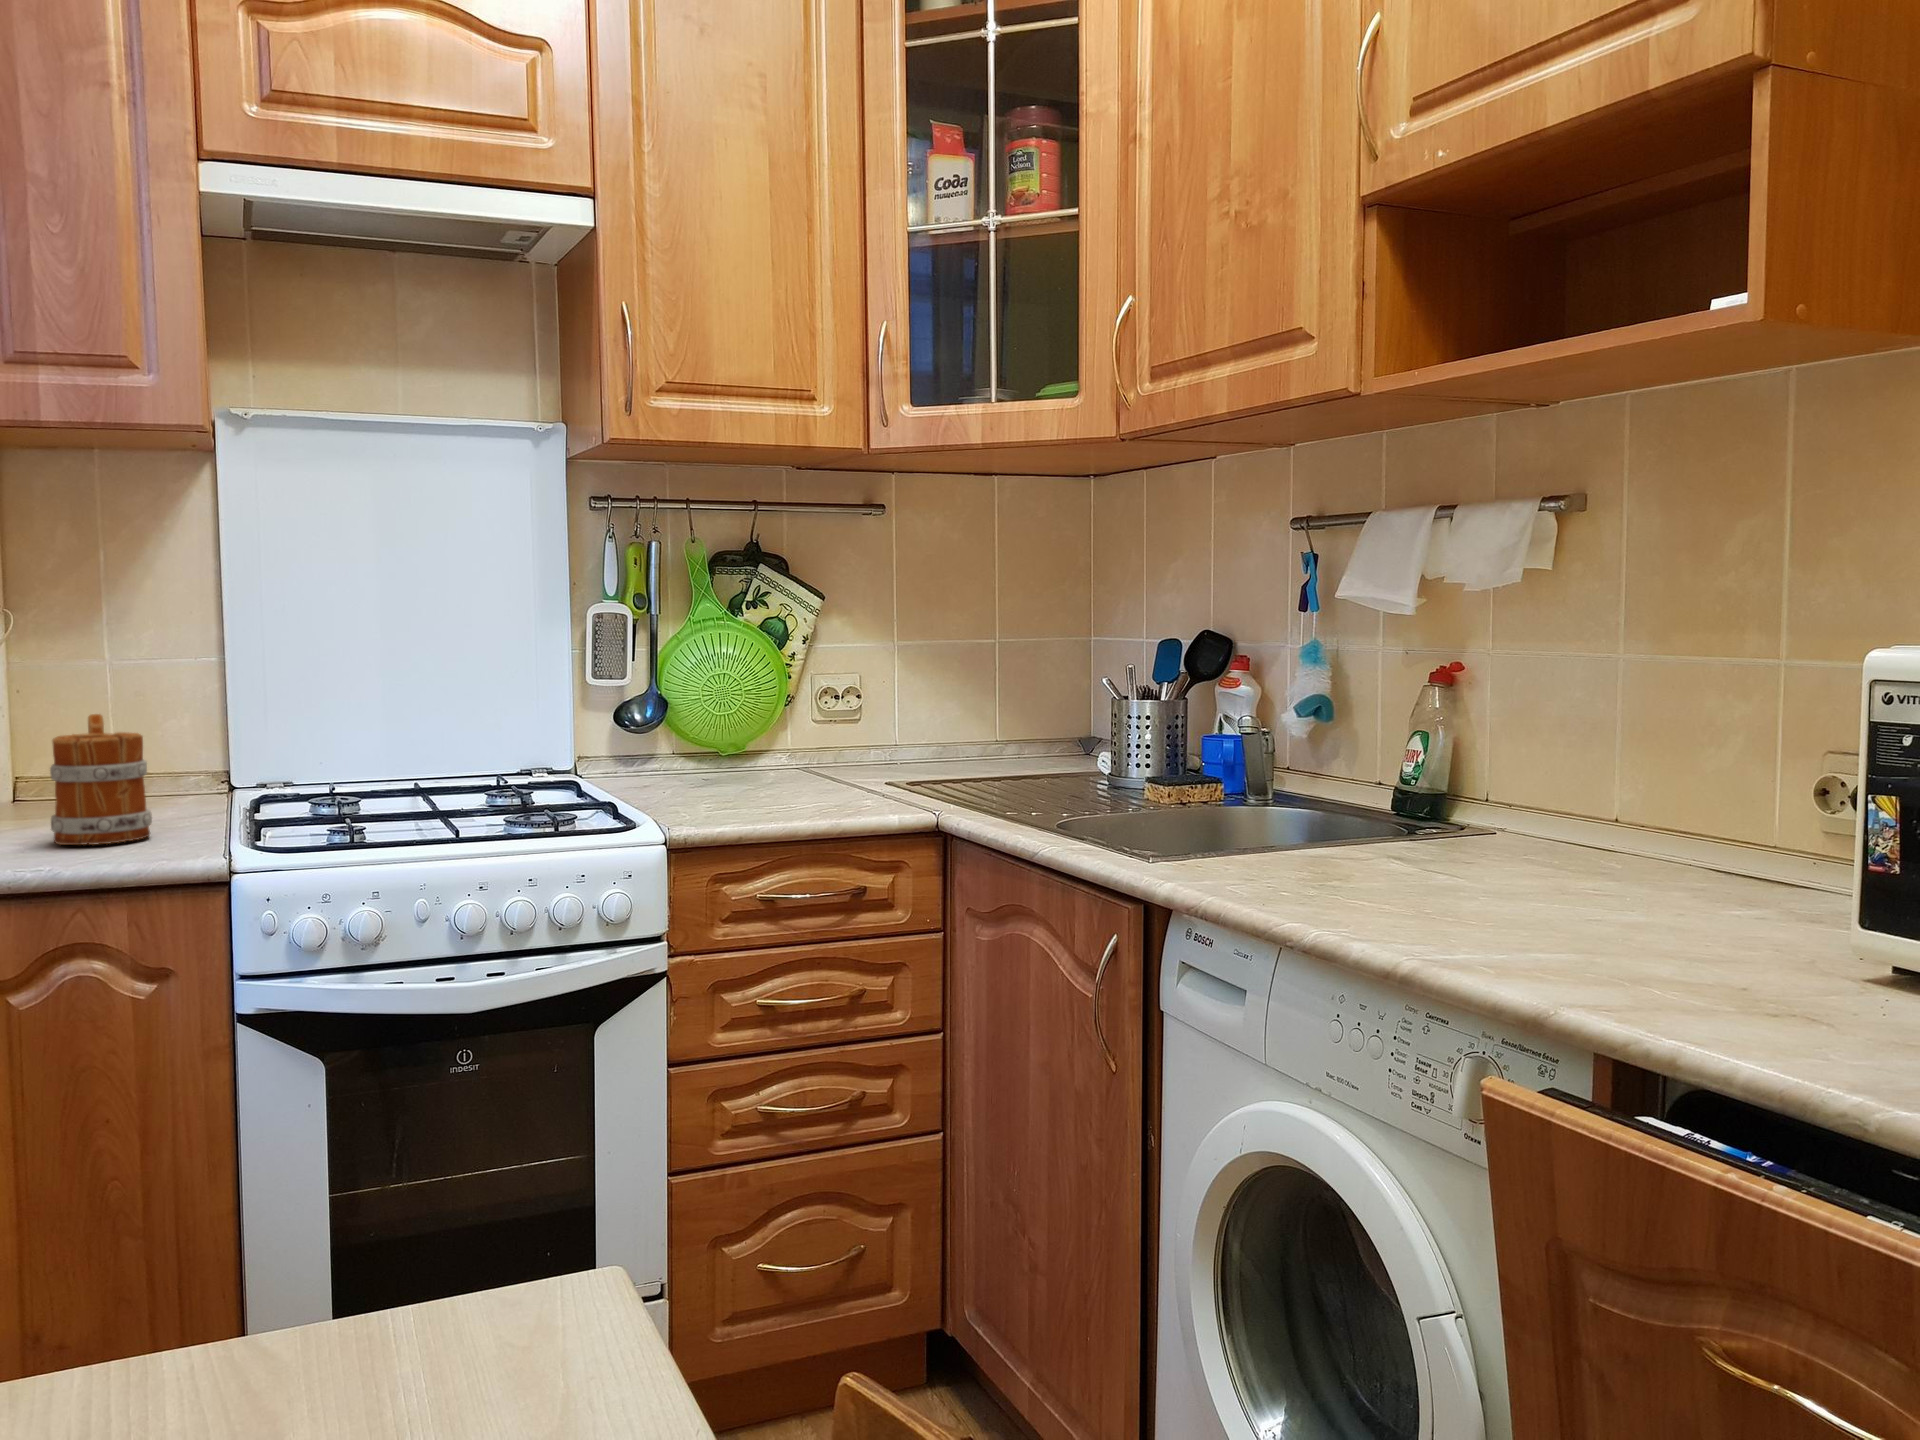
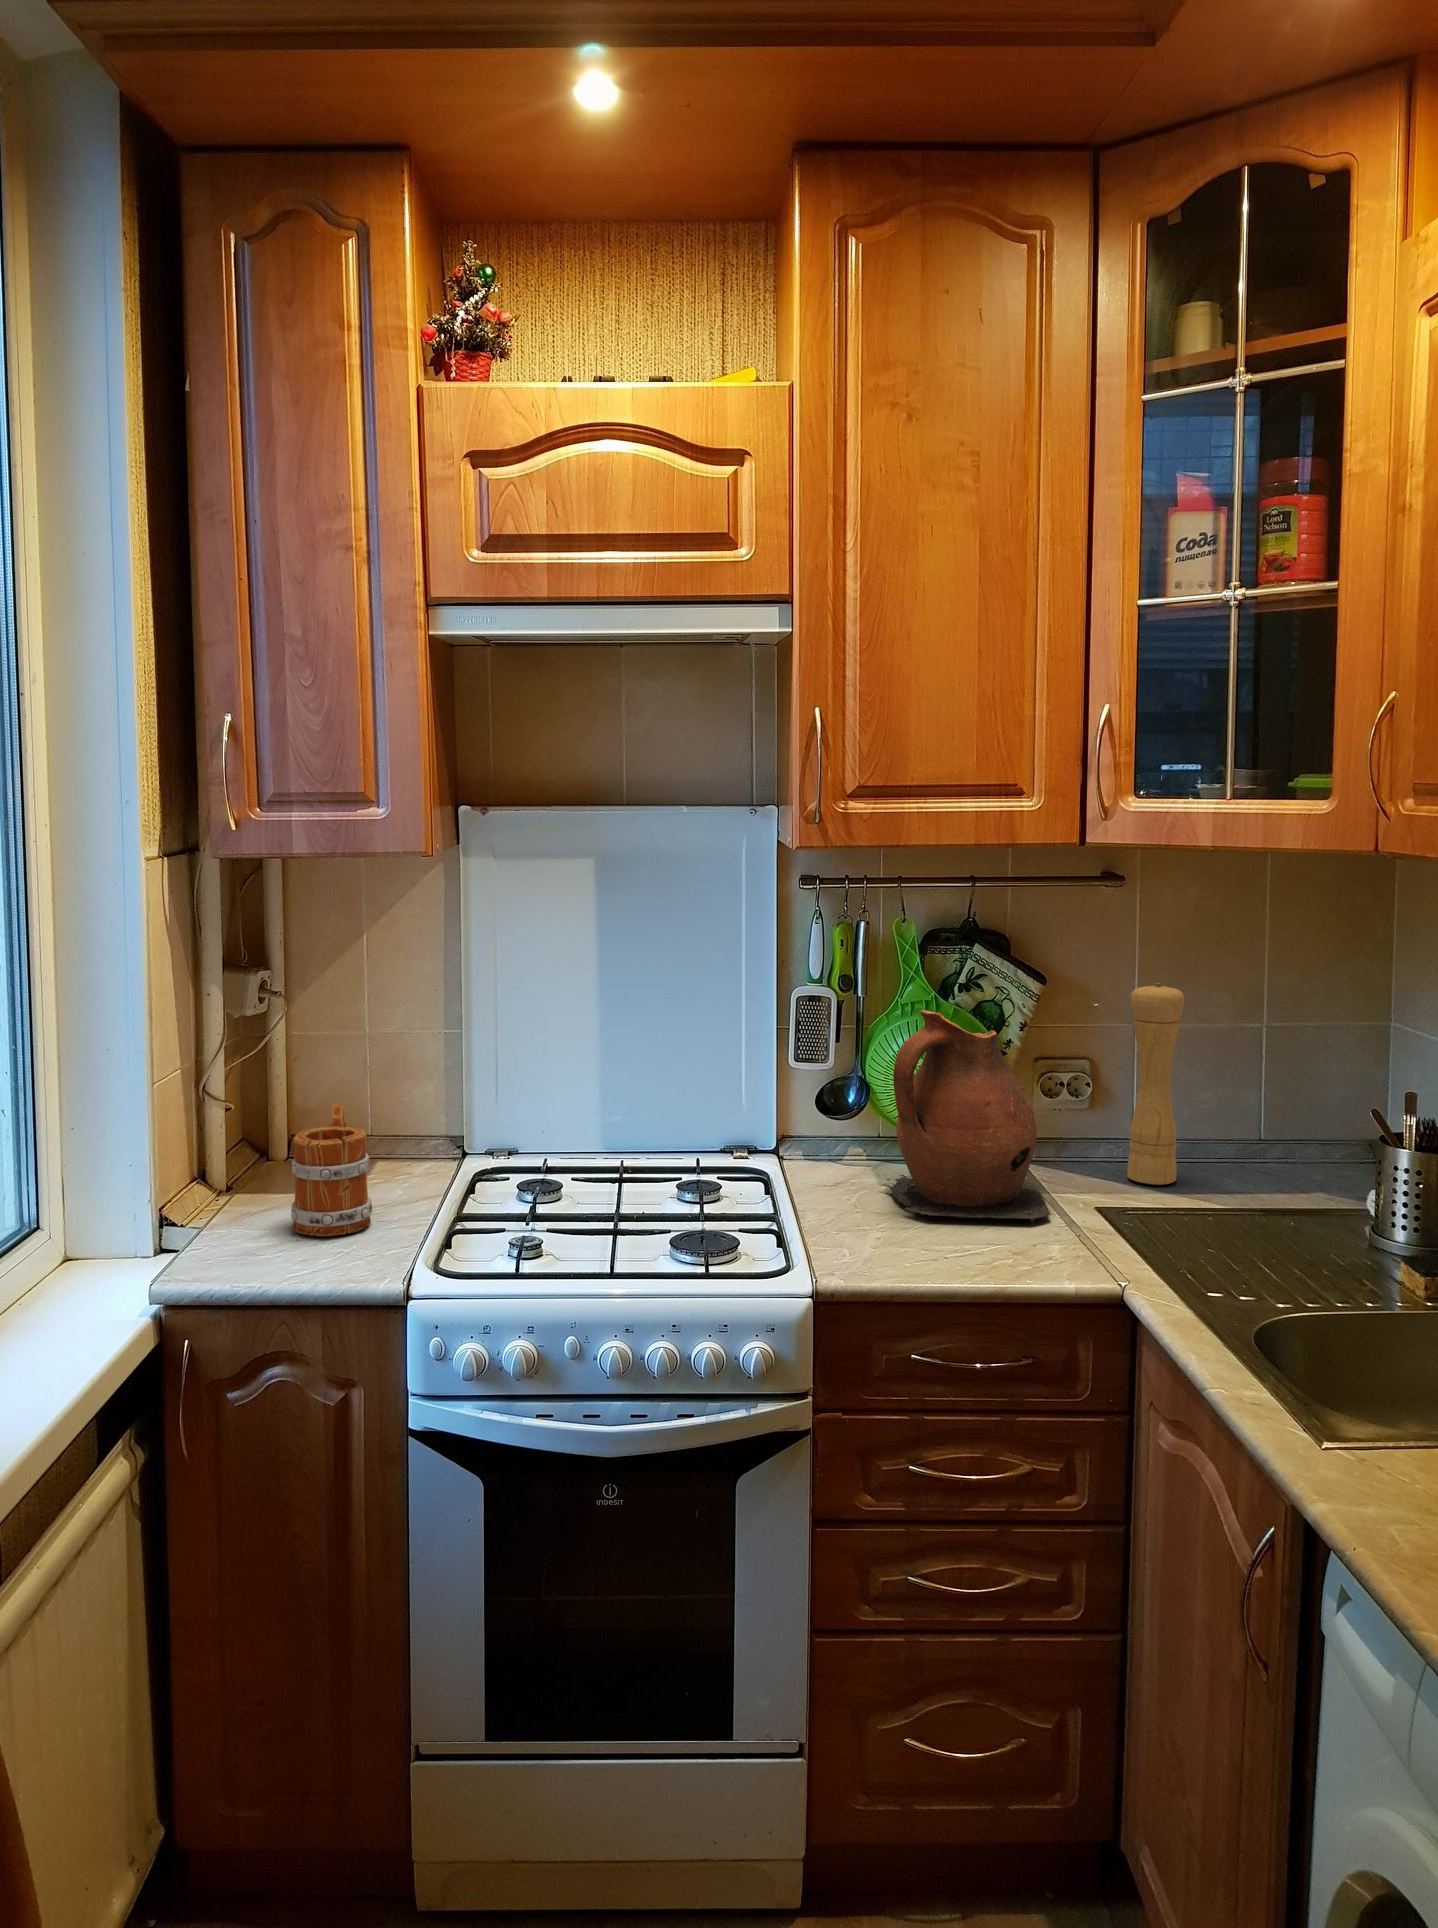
pepper mill: none [903,591,949,770] -> present [1127,983,1184,1185]
ceramic pitcher: none [694,604,855,791] -> present [885,1010,1051,1223]

